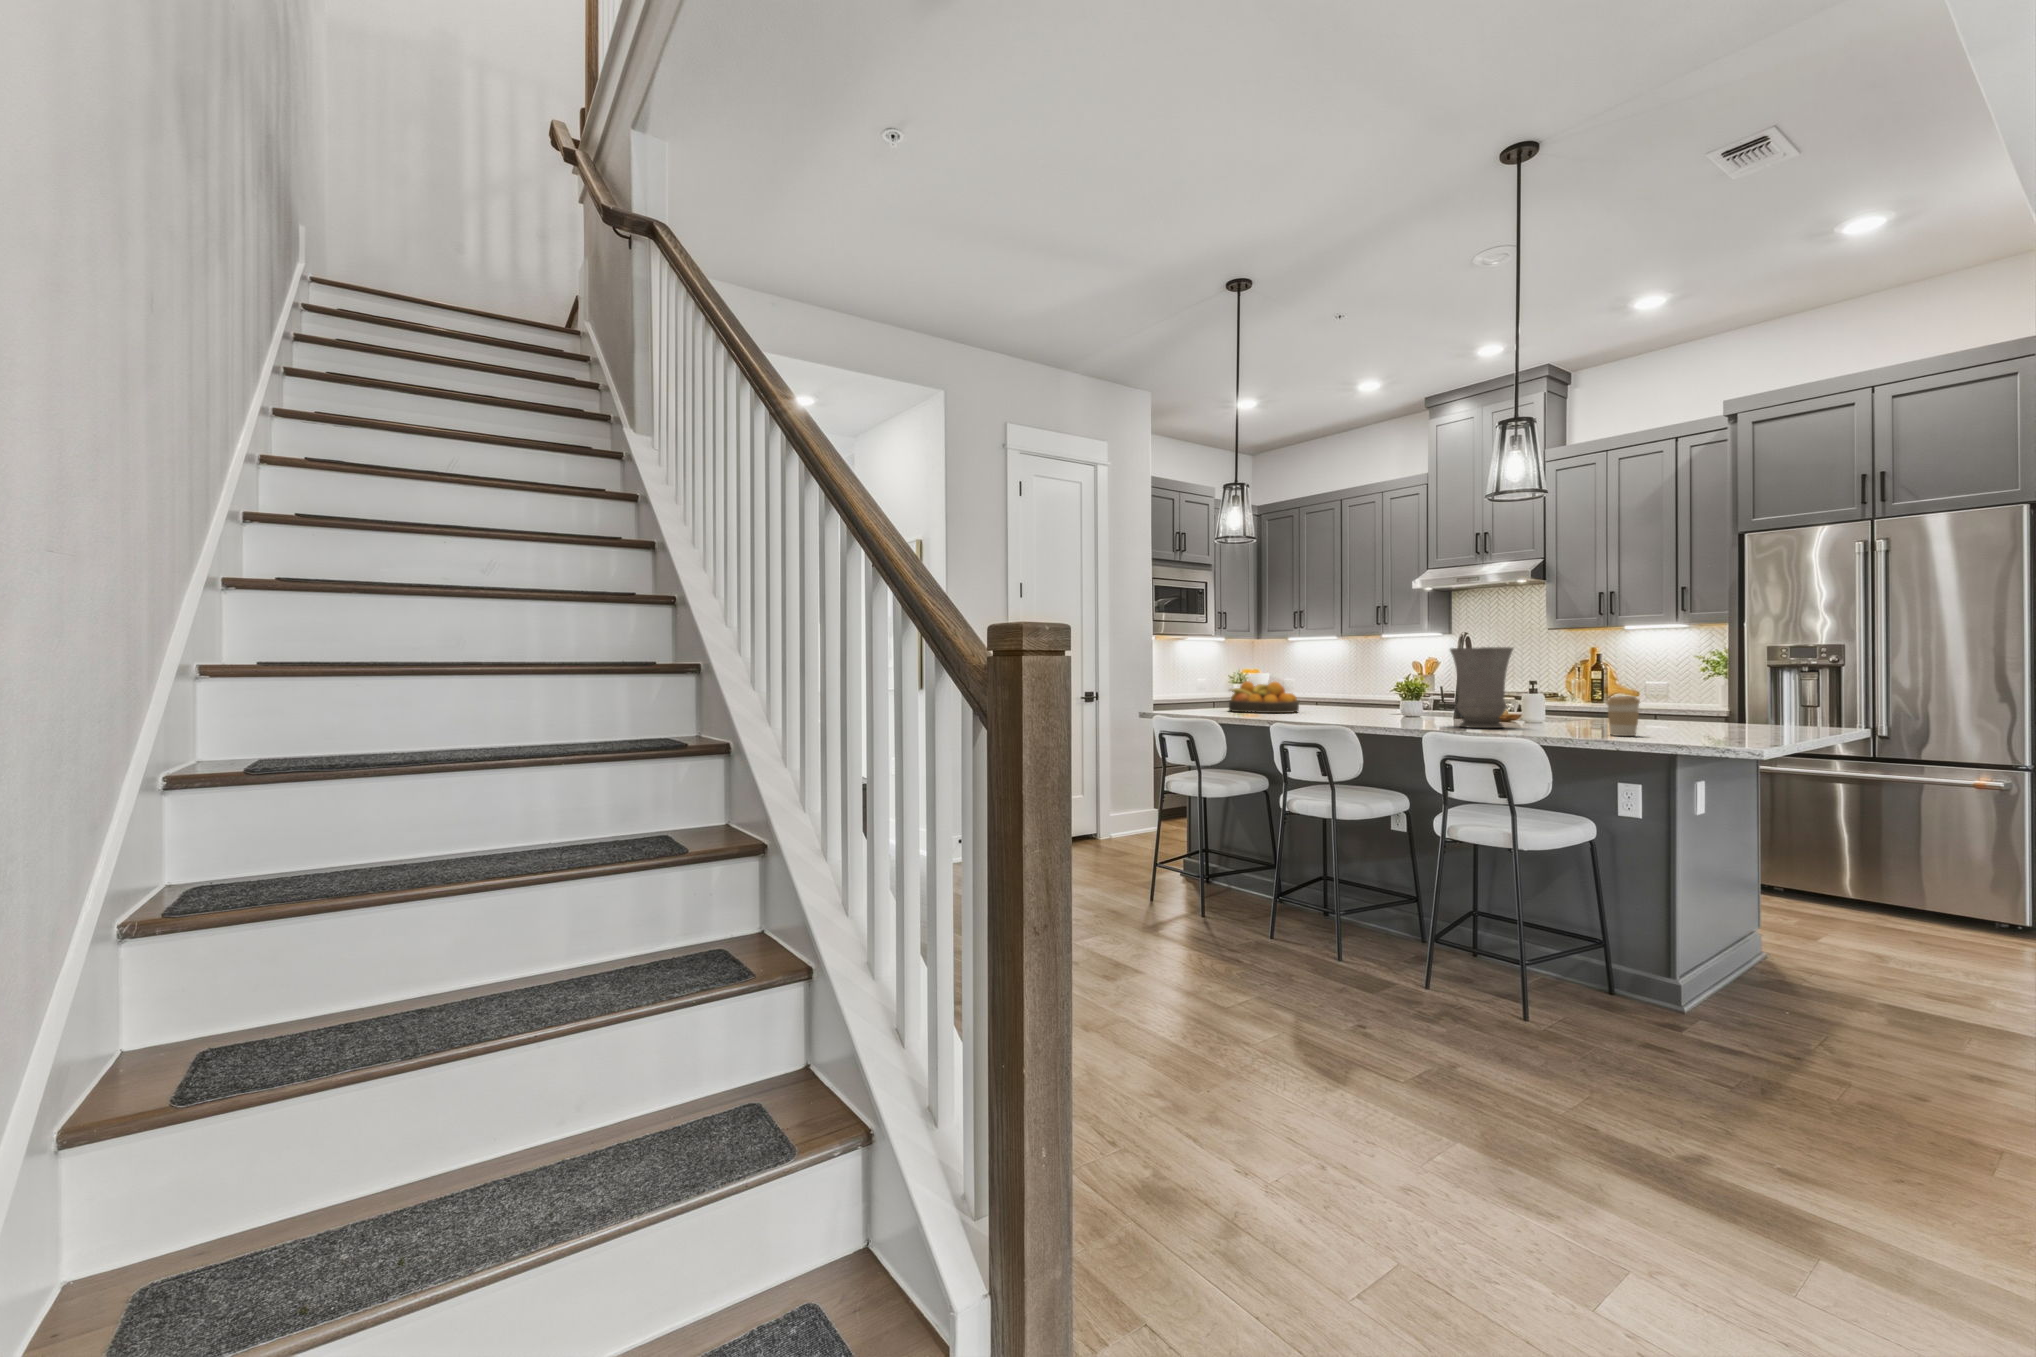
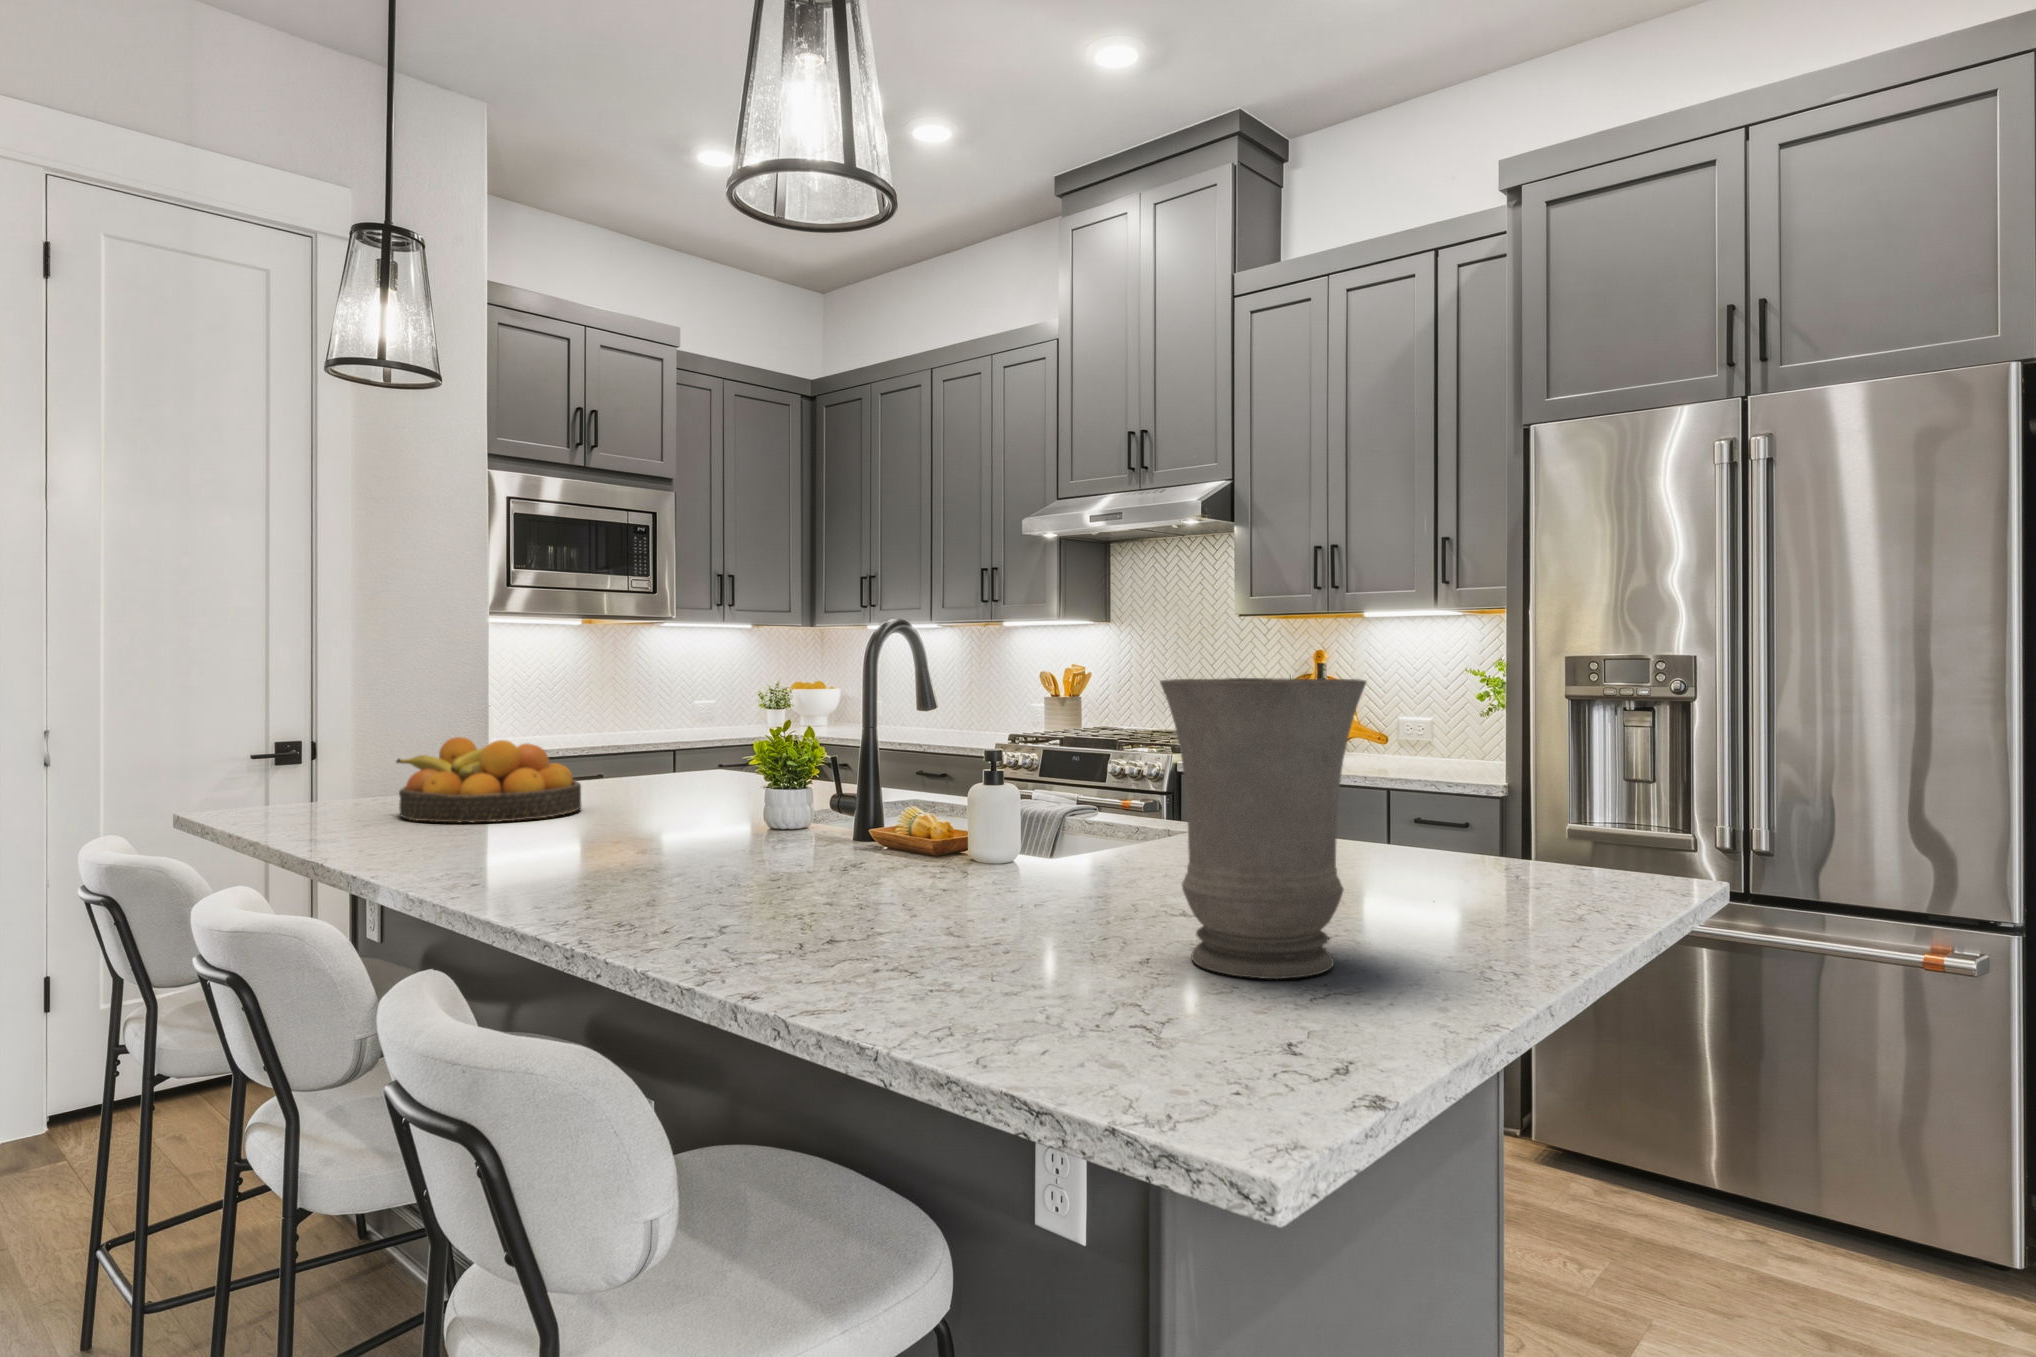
vase: present [1450,647,1513,728] -> present [1160,678,1366,979]
coffee cup: present [1606,696,1640,736] -> none [958,853,1056,1003]

